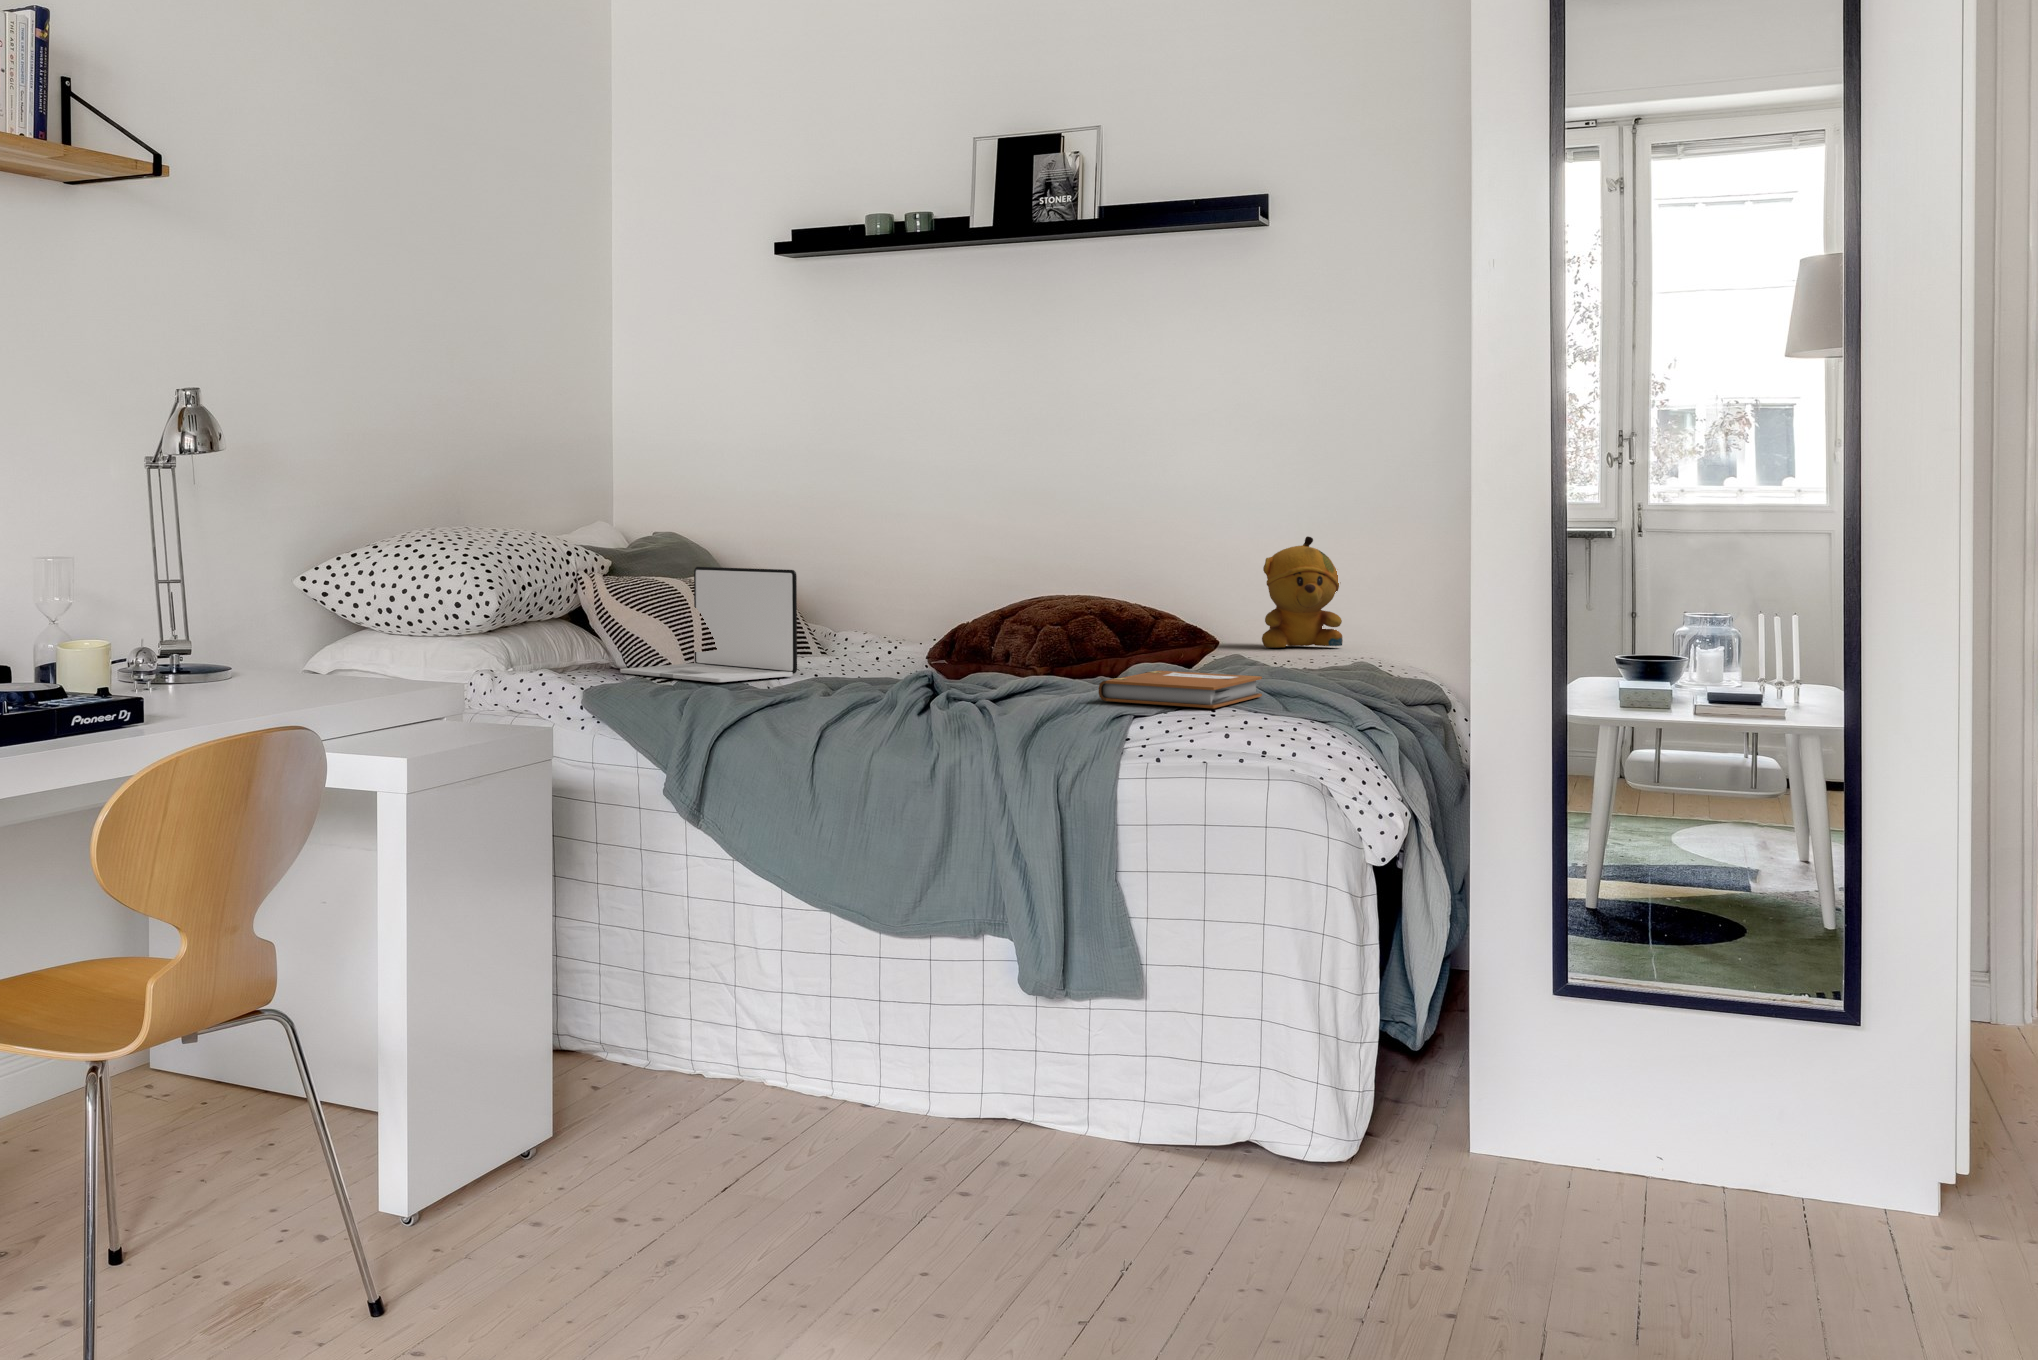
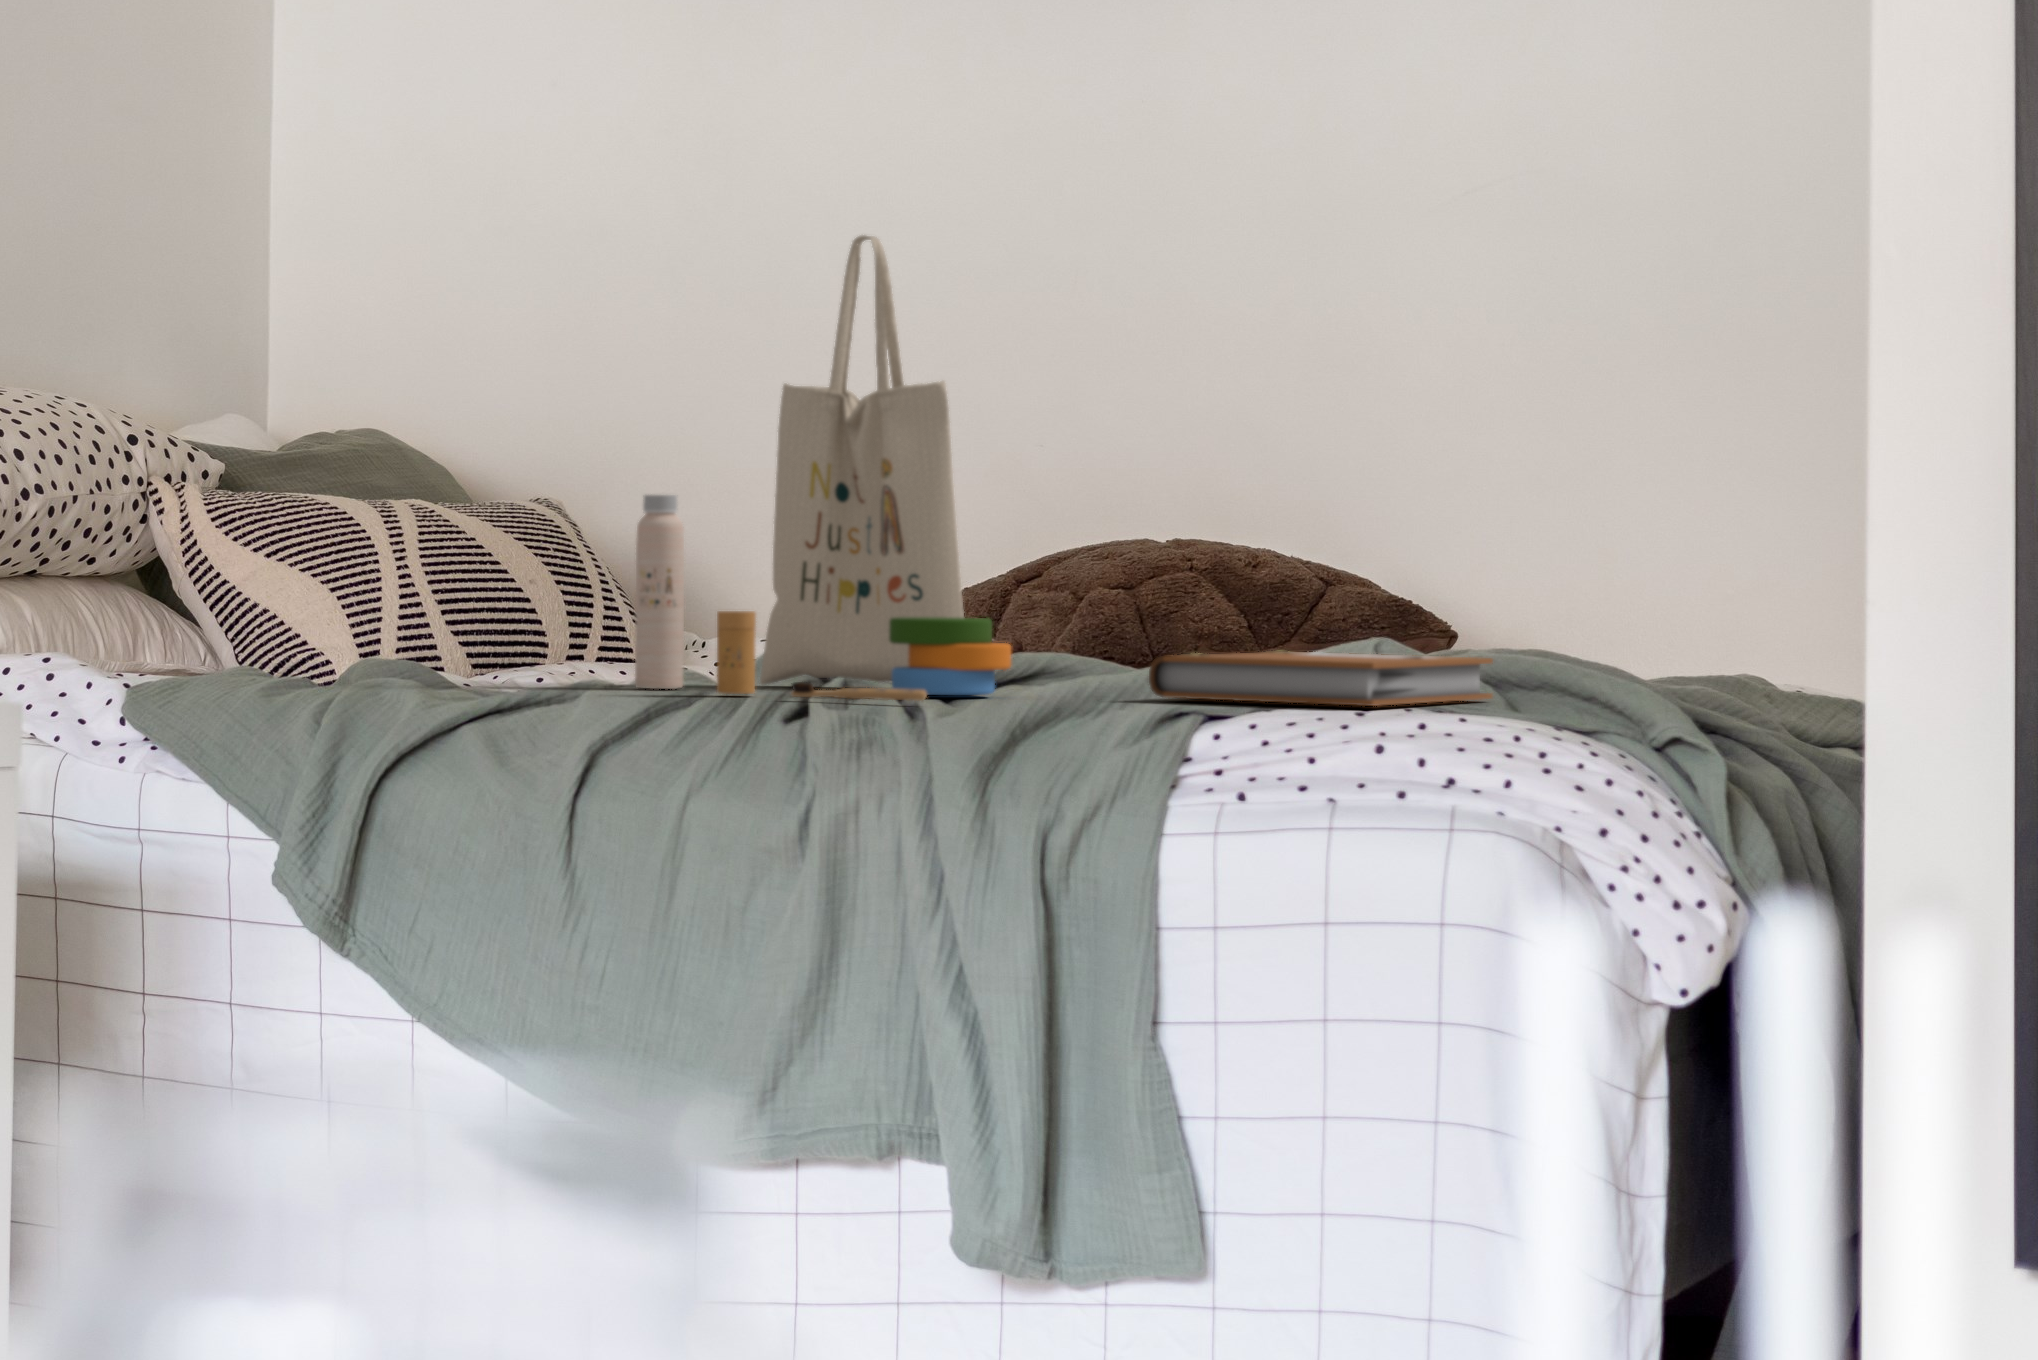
tote bag: none [842,470,1030,709] -> present [635,235,1011,701]
stuffed bear: present [1262,536,1343,648] -> none [1571,435,1738,662]
laptop: present [620,567,797,682] -> none [215,453,572,673]

